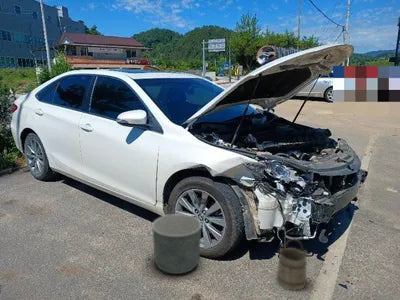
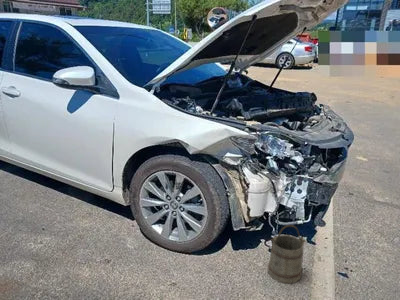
planter: present [152,214,201,274] -> none [115,202,177,277]

